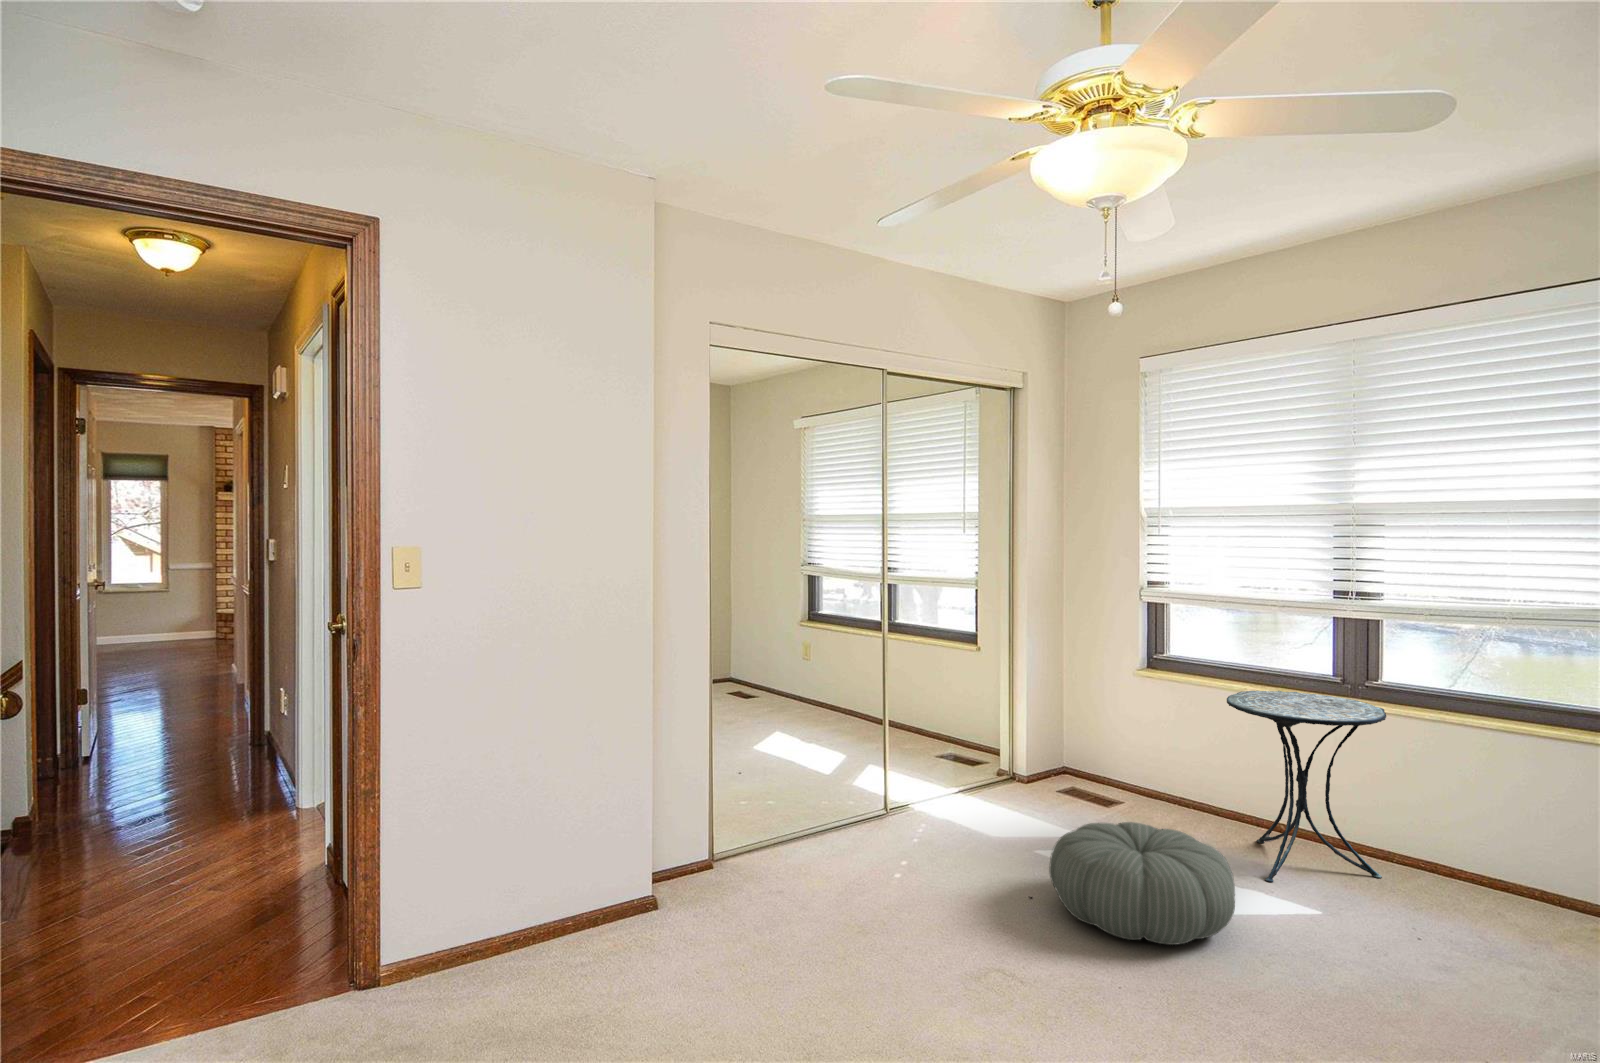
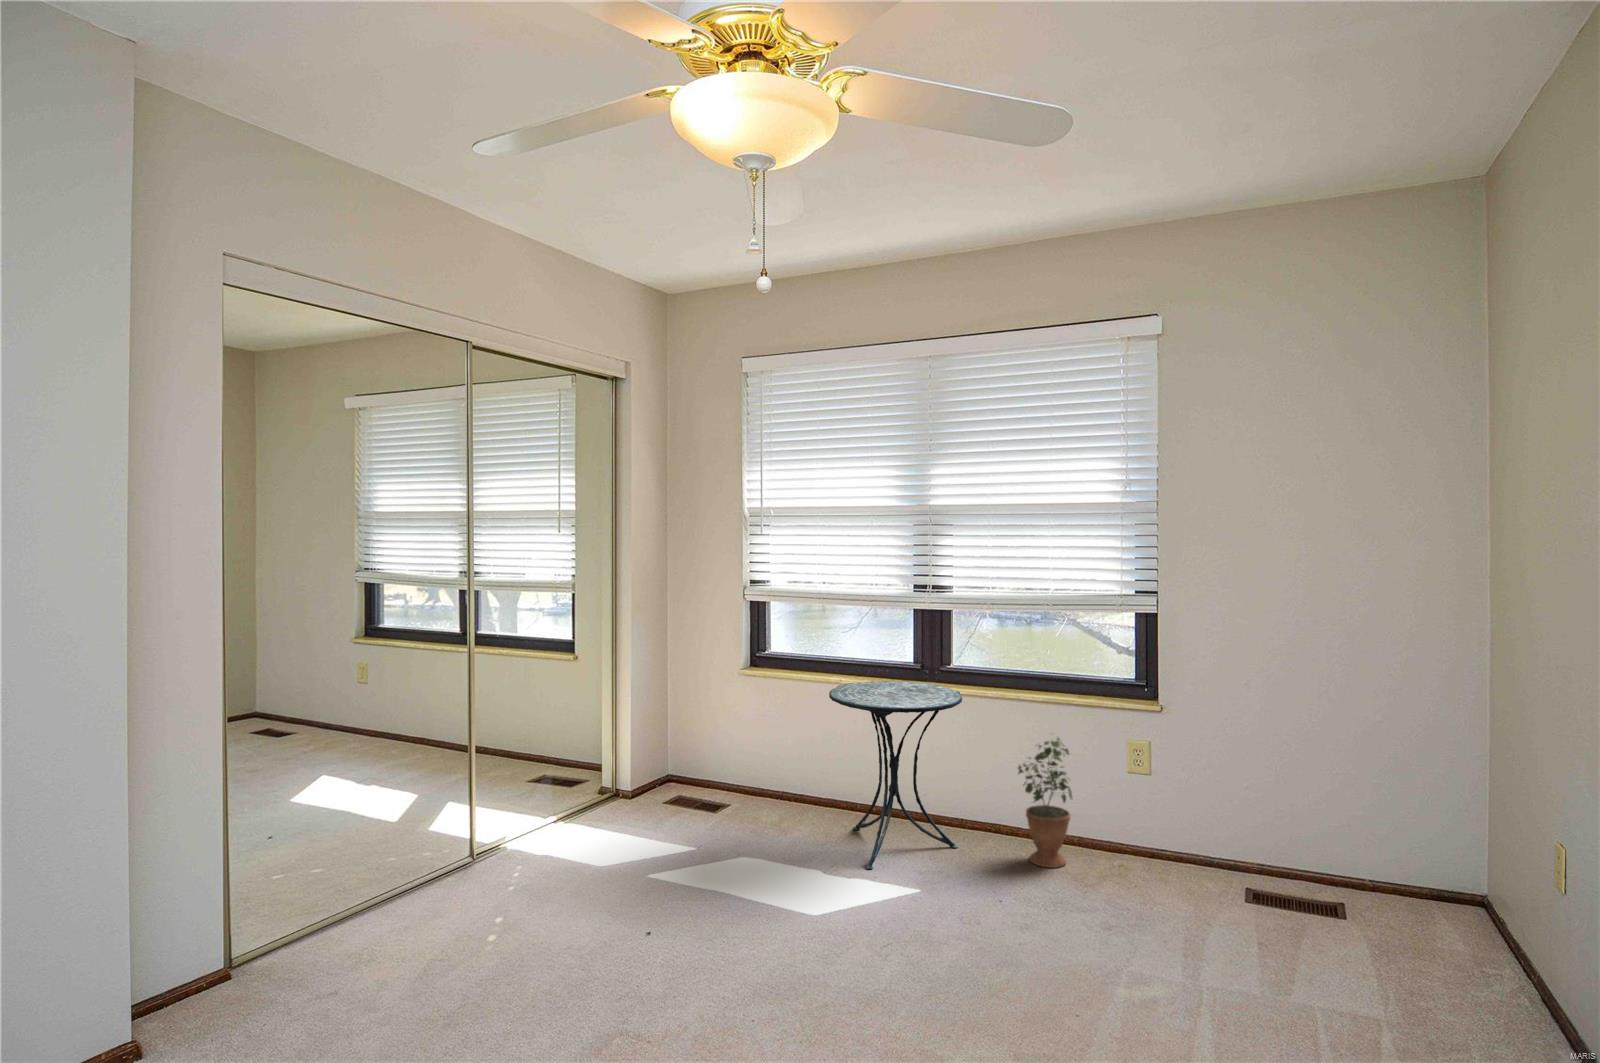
potted plant: none [1458,765,1536,919] -> present [1018,738,1072,868]
pouf: present [1049,822,1235,945] -> none [666,833,848,962]

